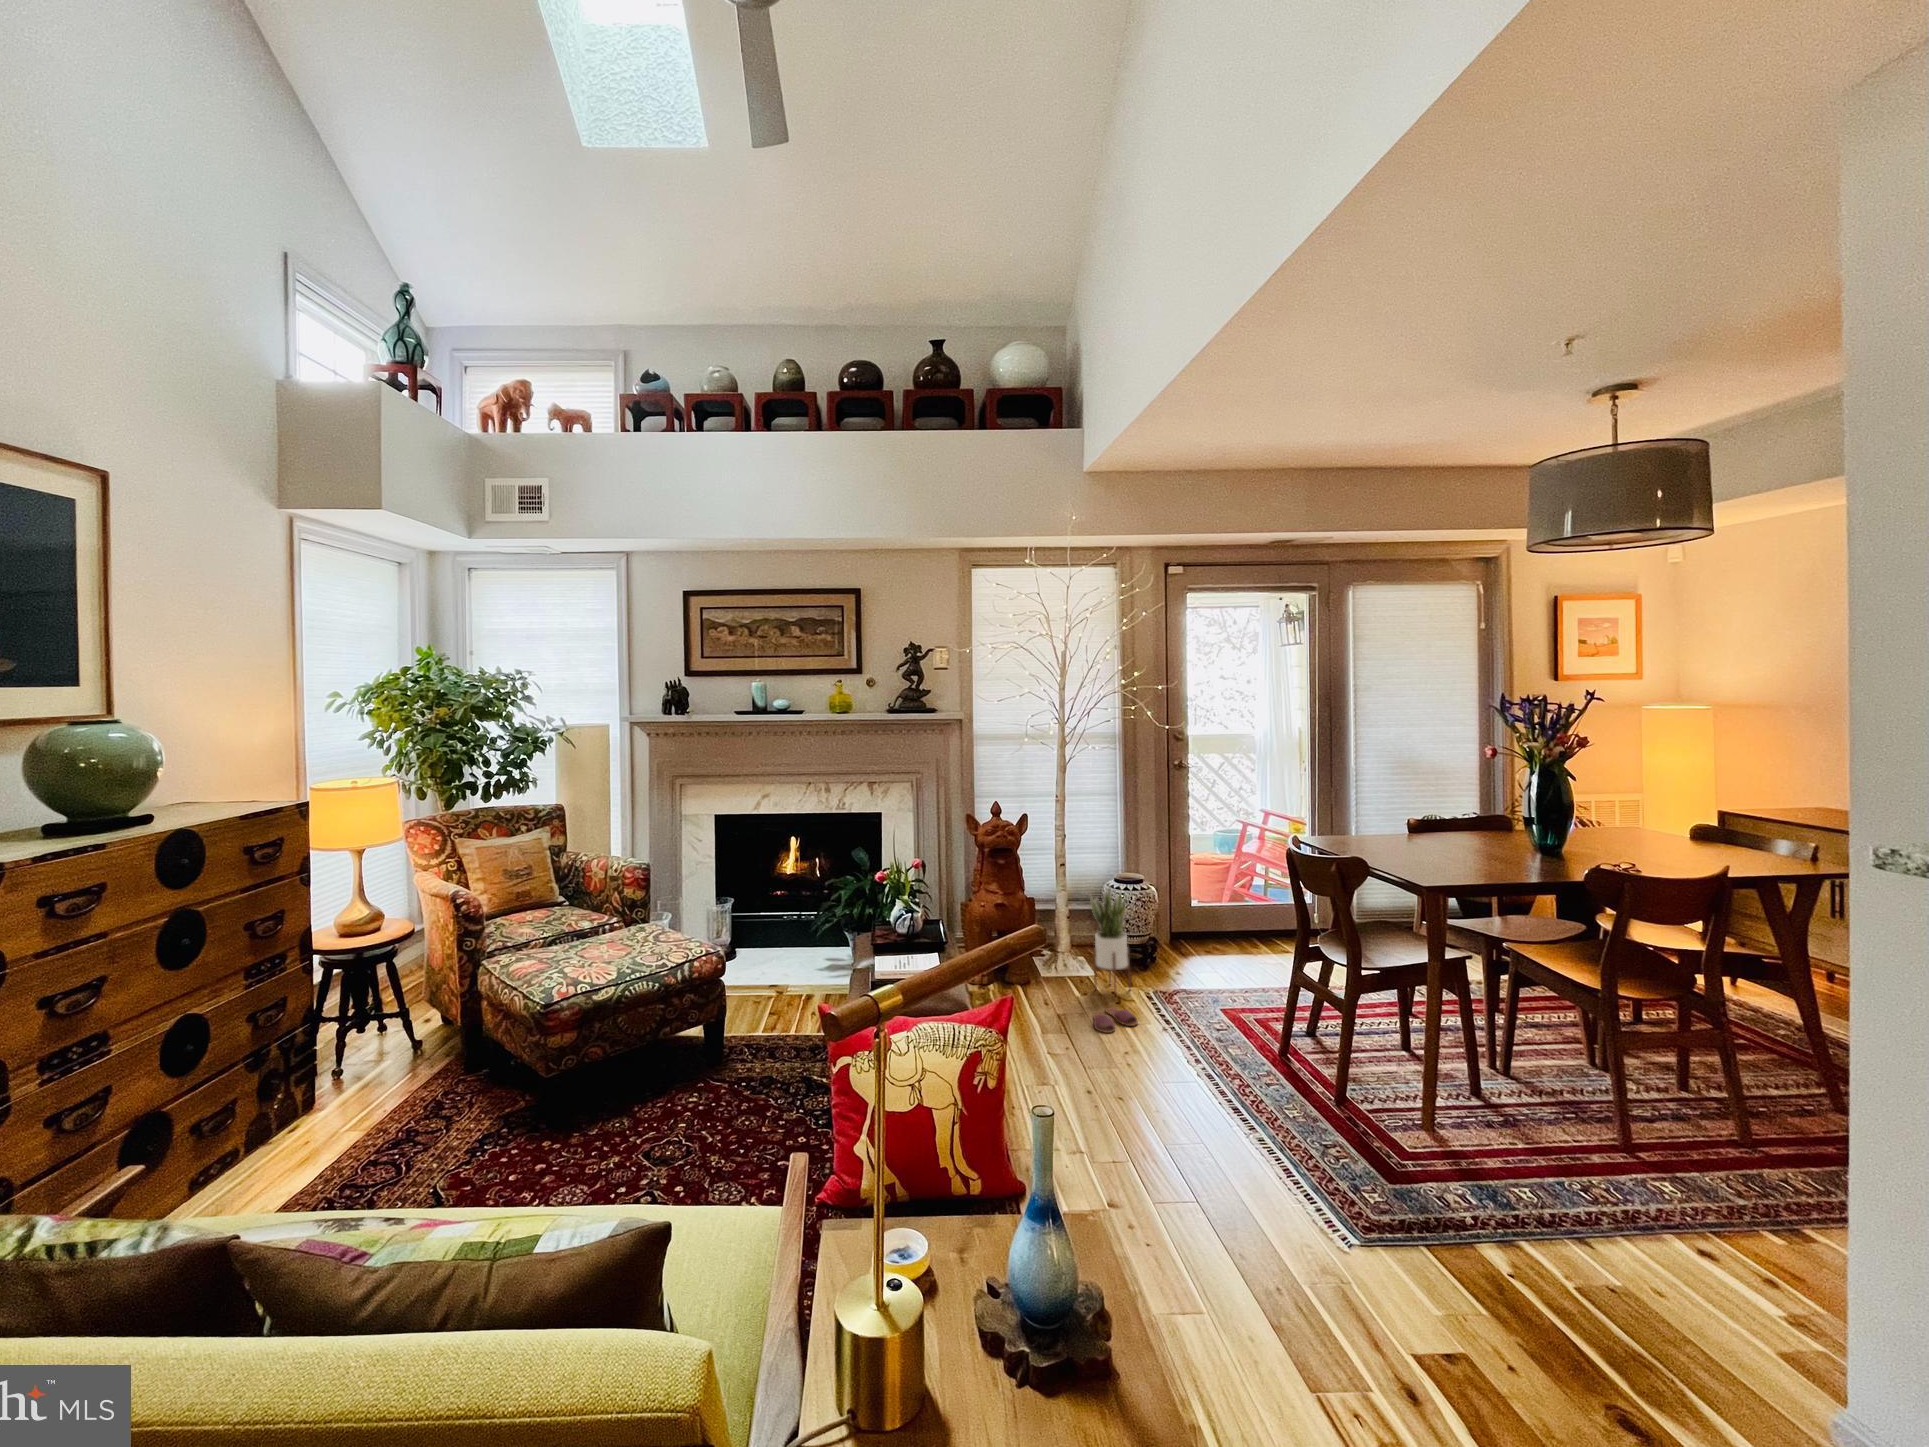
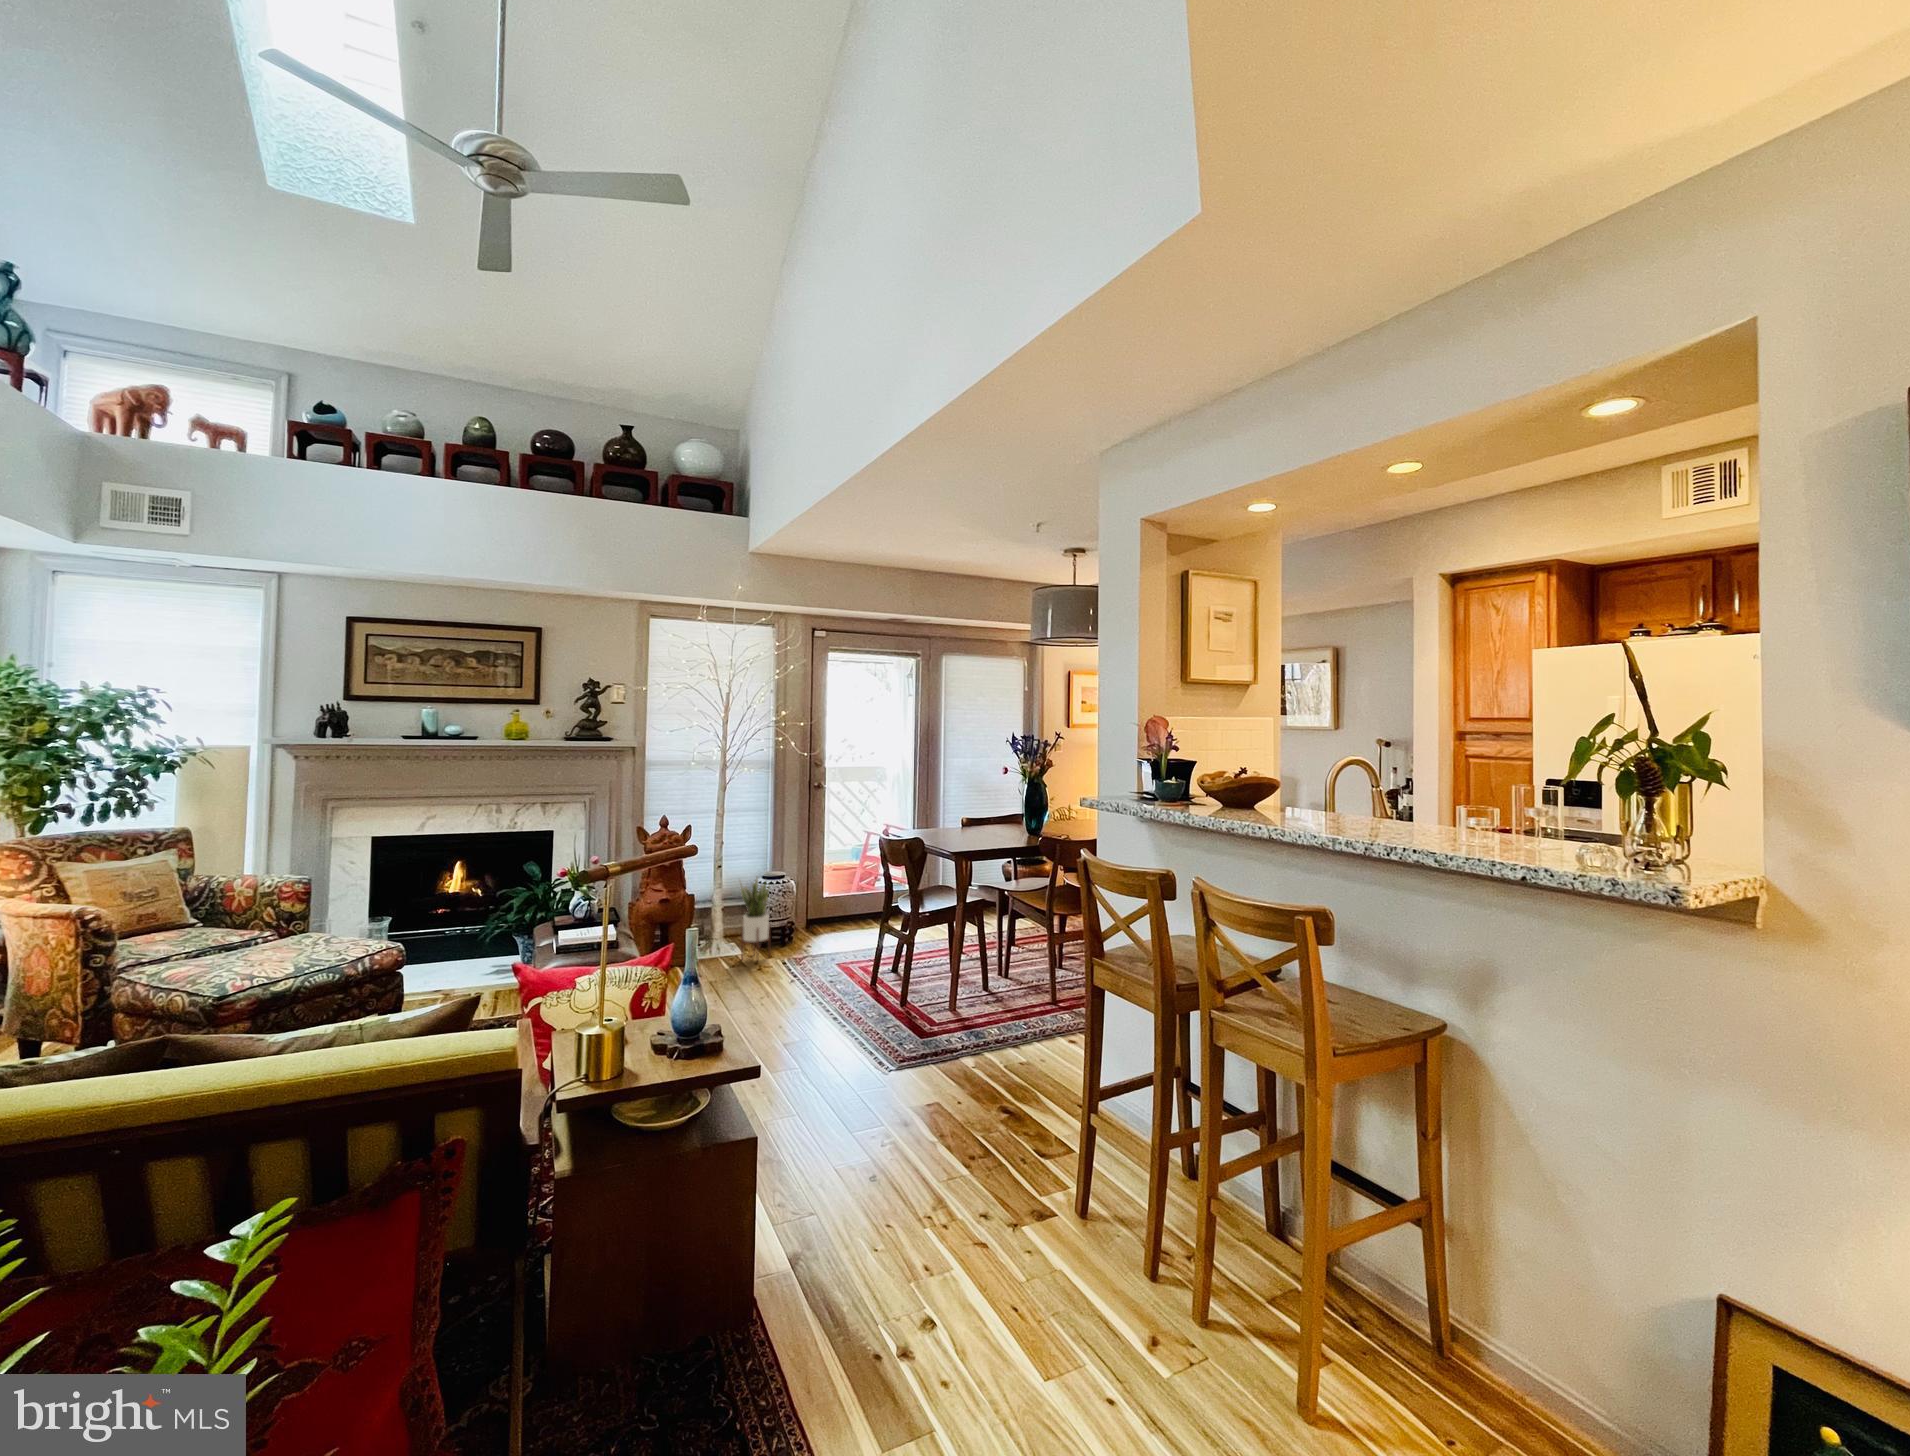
slippers: present [1093,1007,1138,1033] -> none [738,968,773,986]

